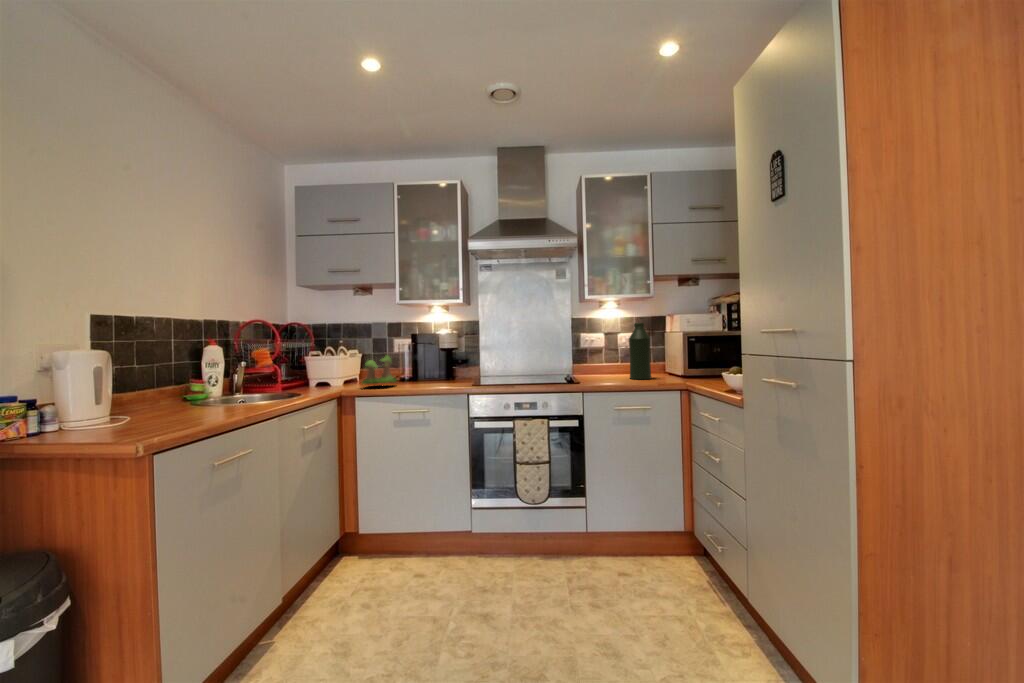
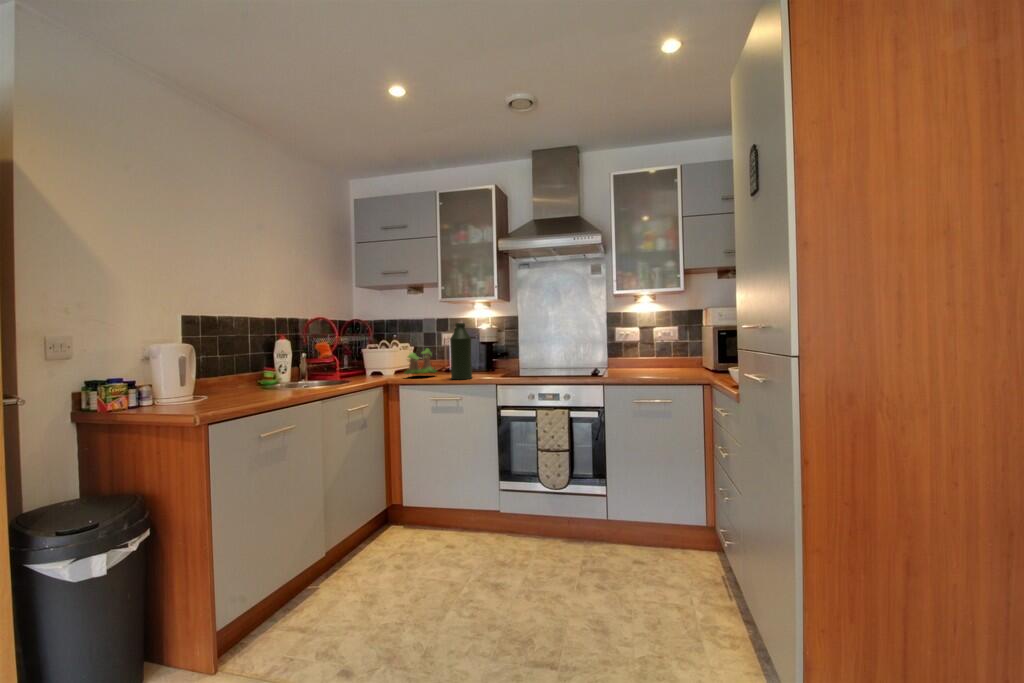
bottle: present [629,323,651,379] -> present [450,323,472,379]

